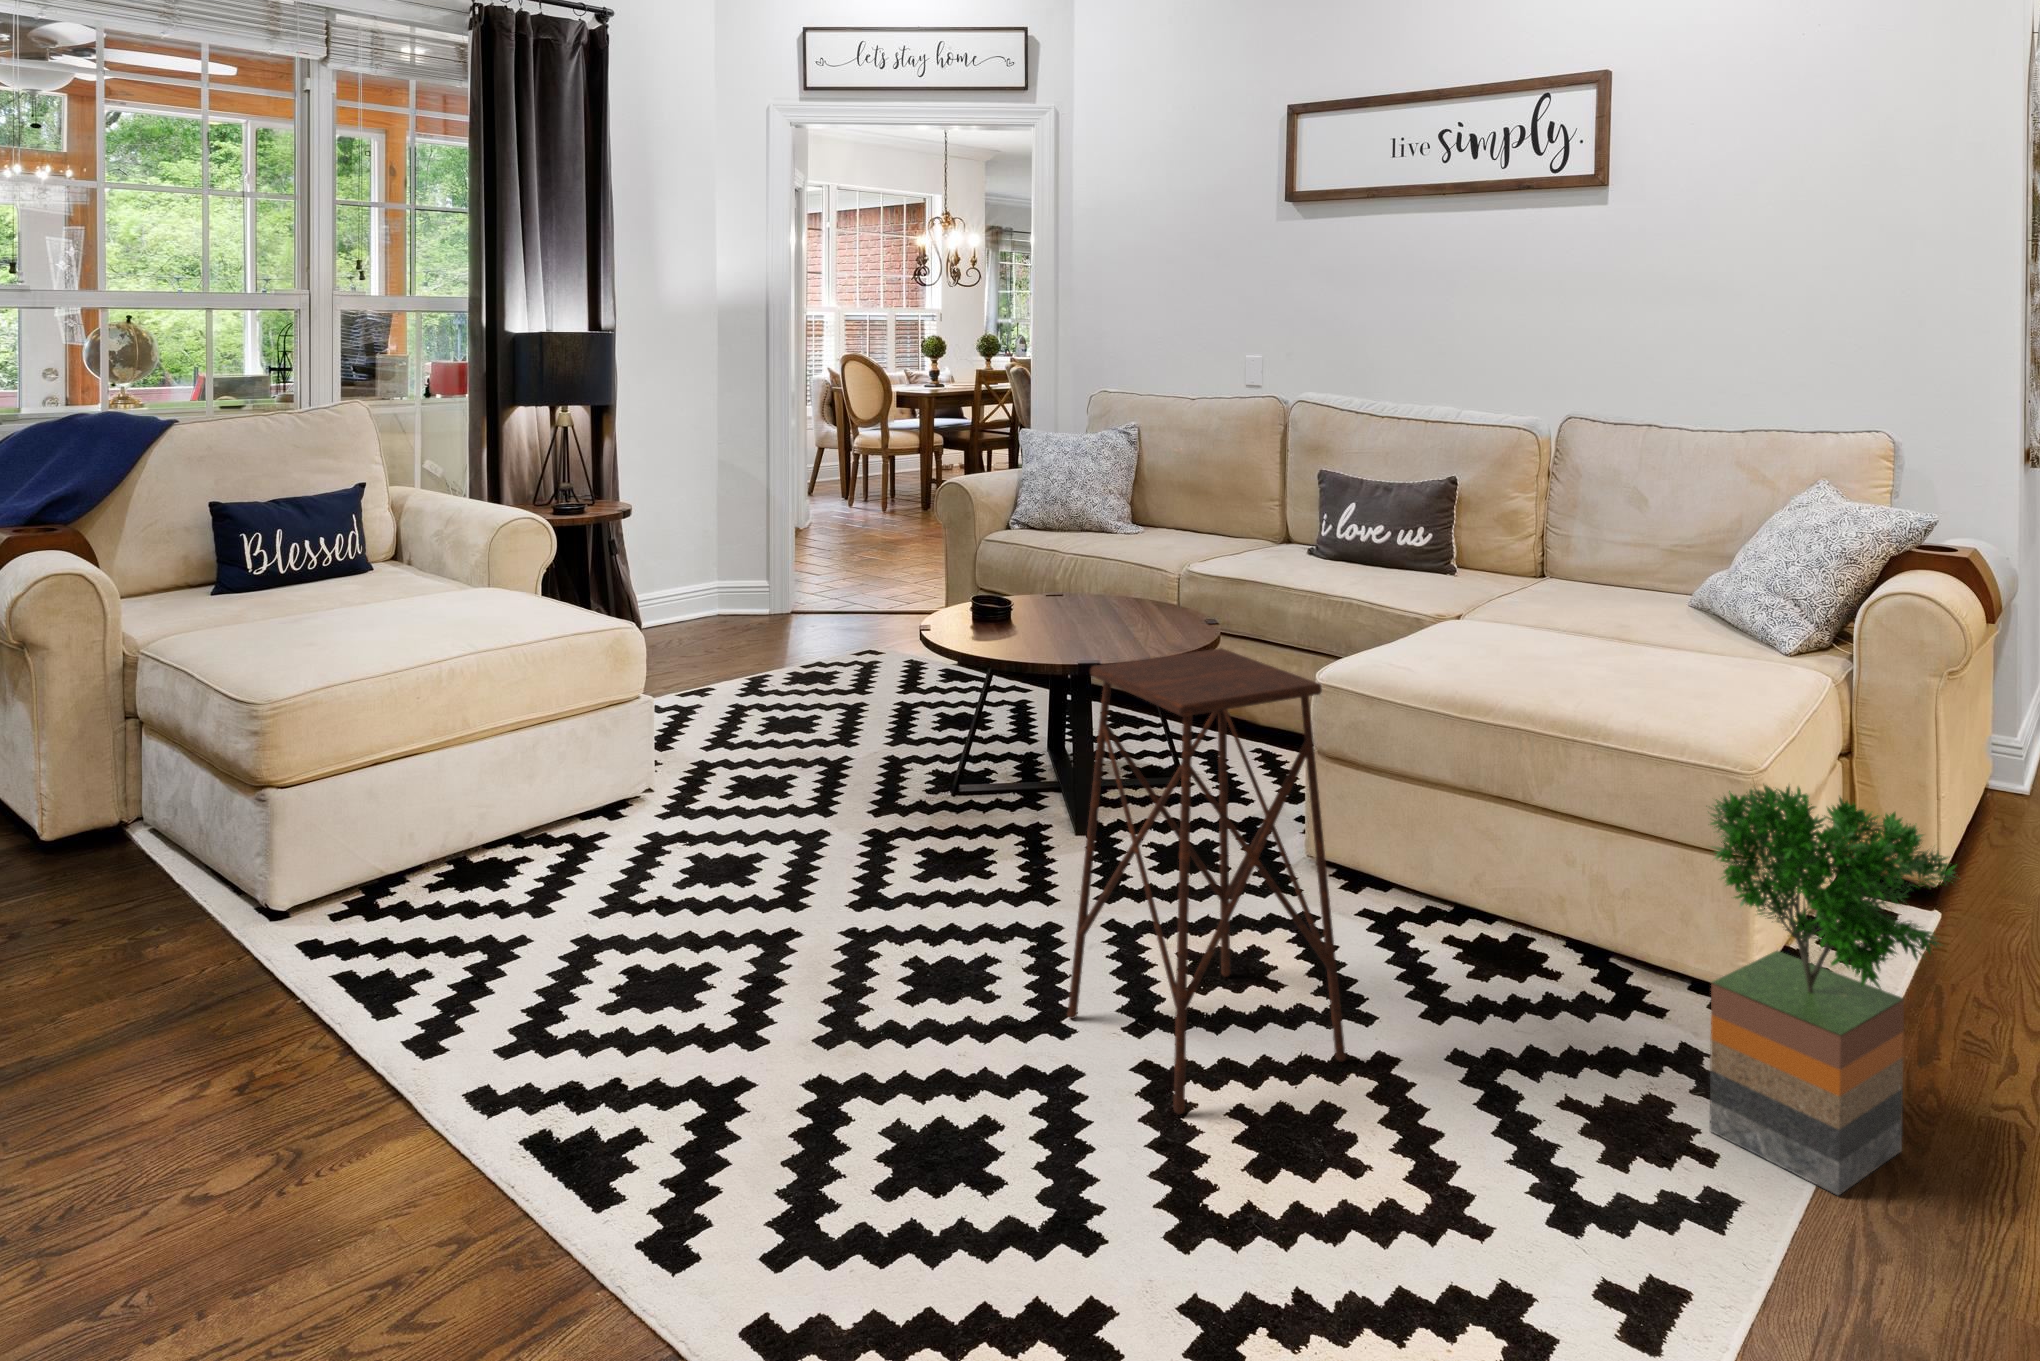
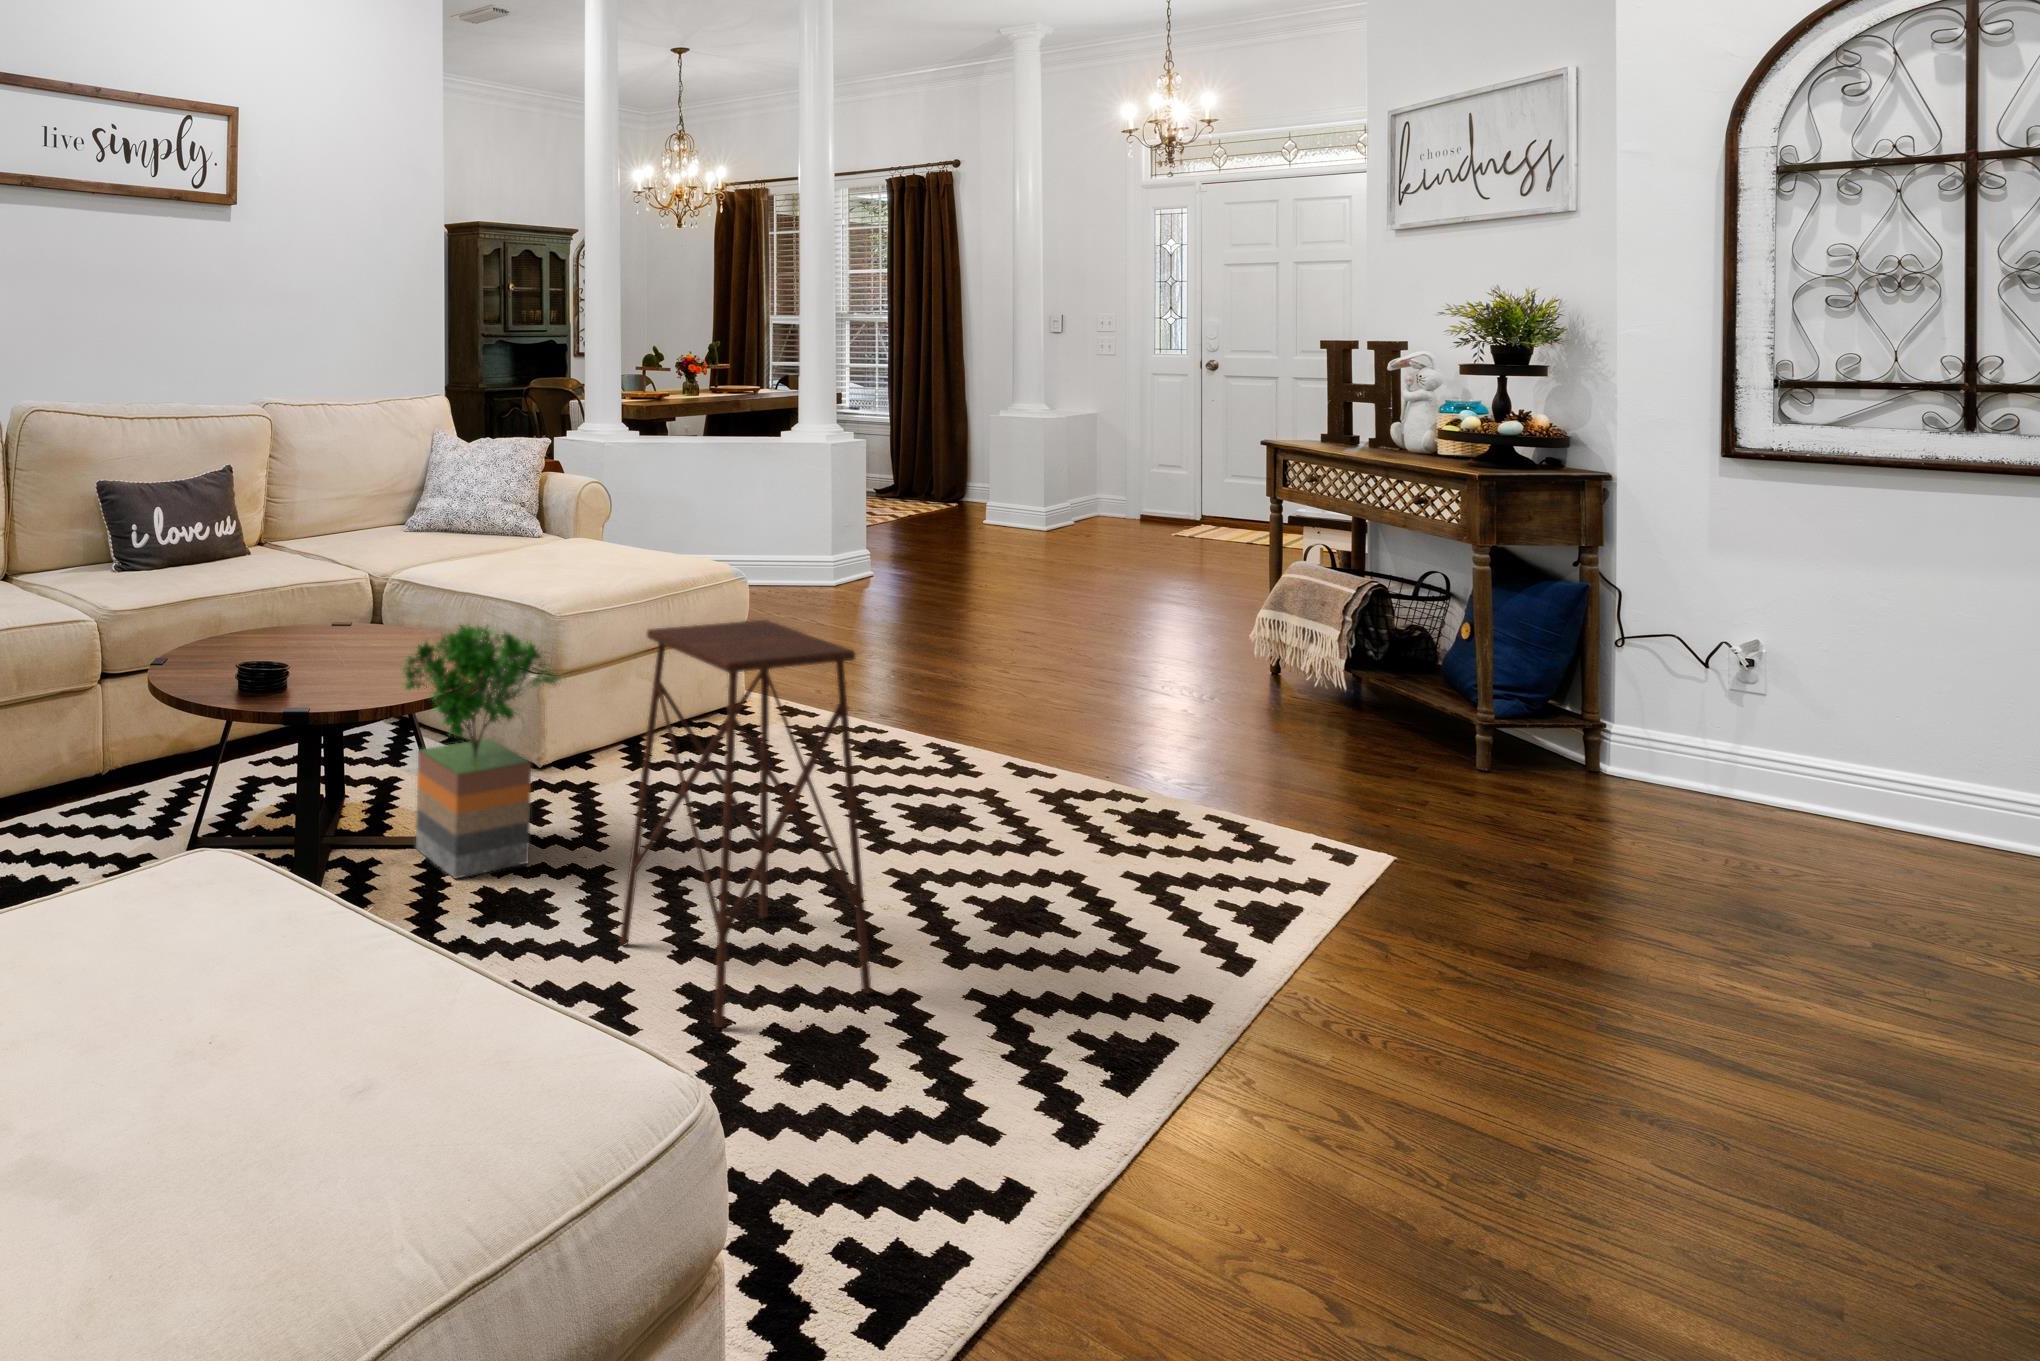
potted tree: present [1708,786,1960,1195] -> present [403,625,560,878]

